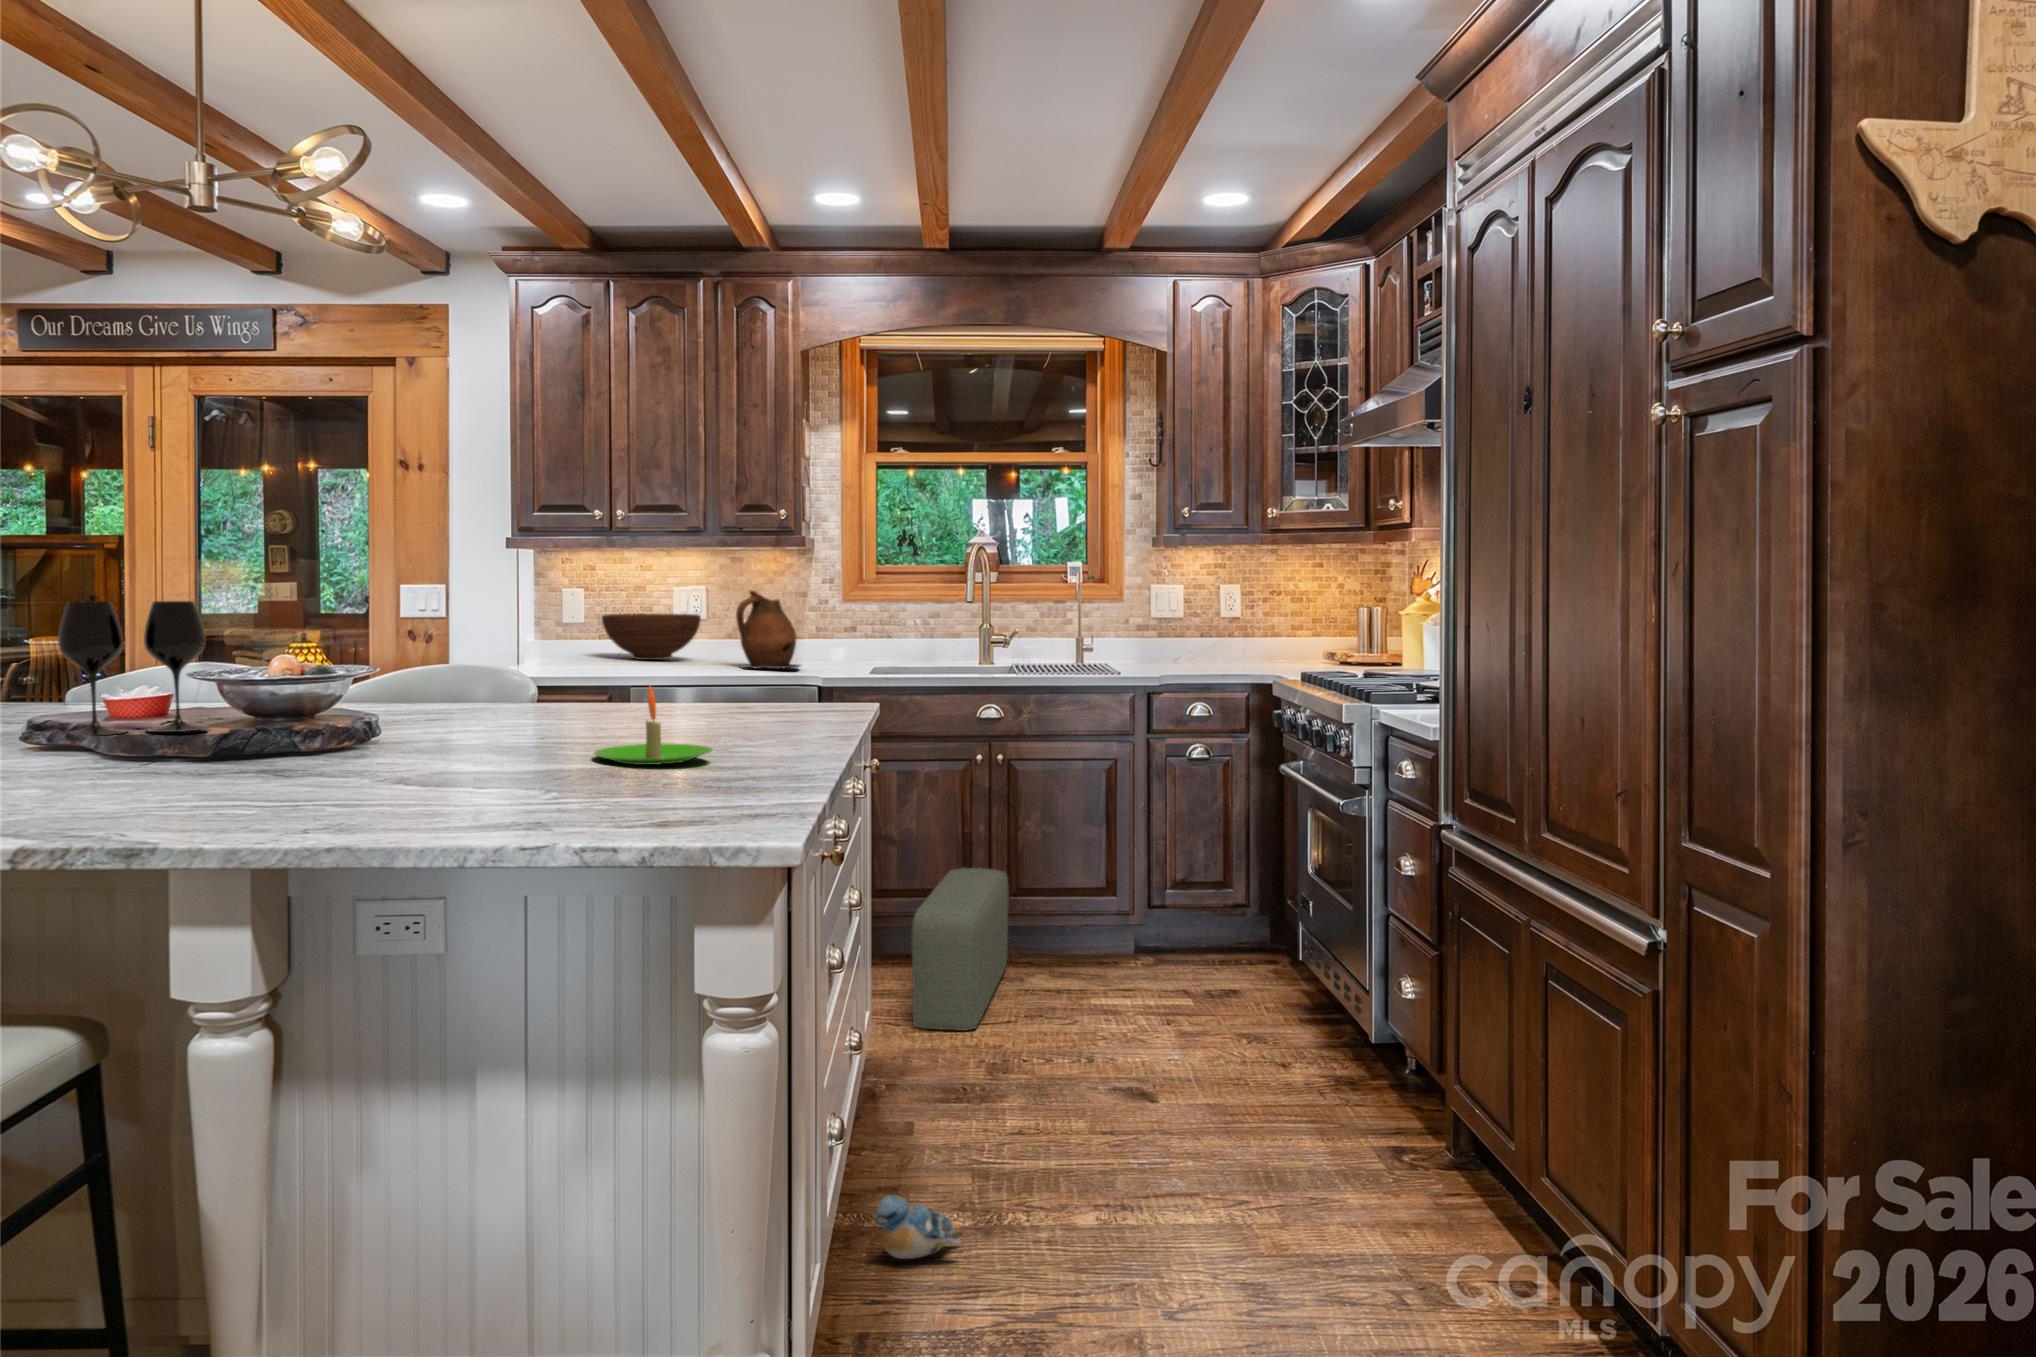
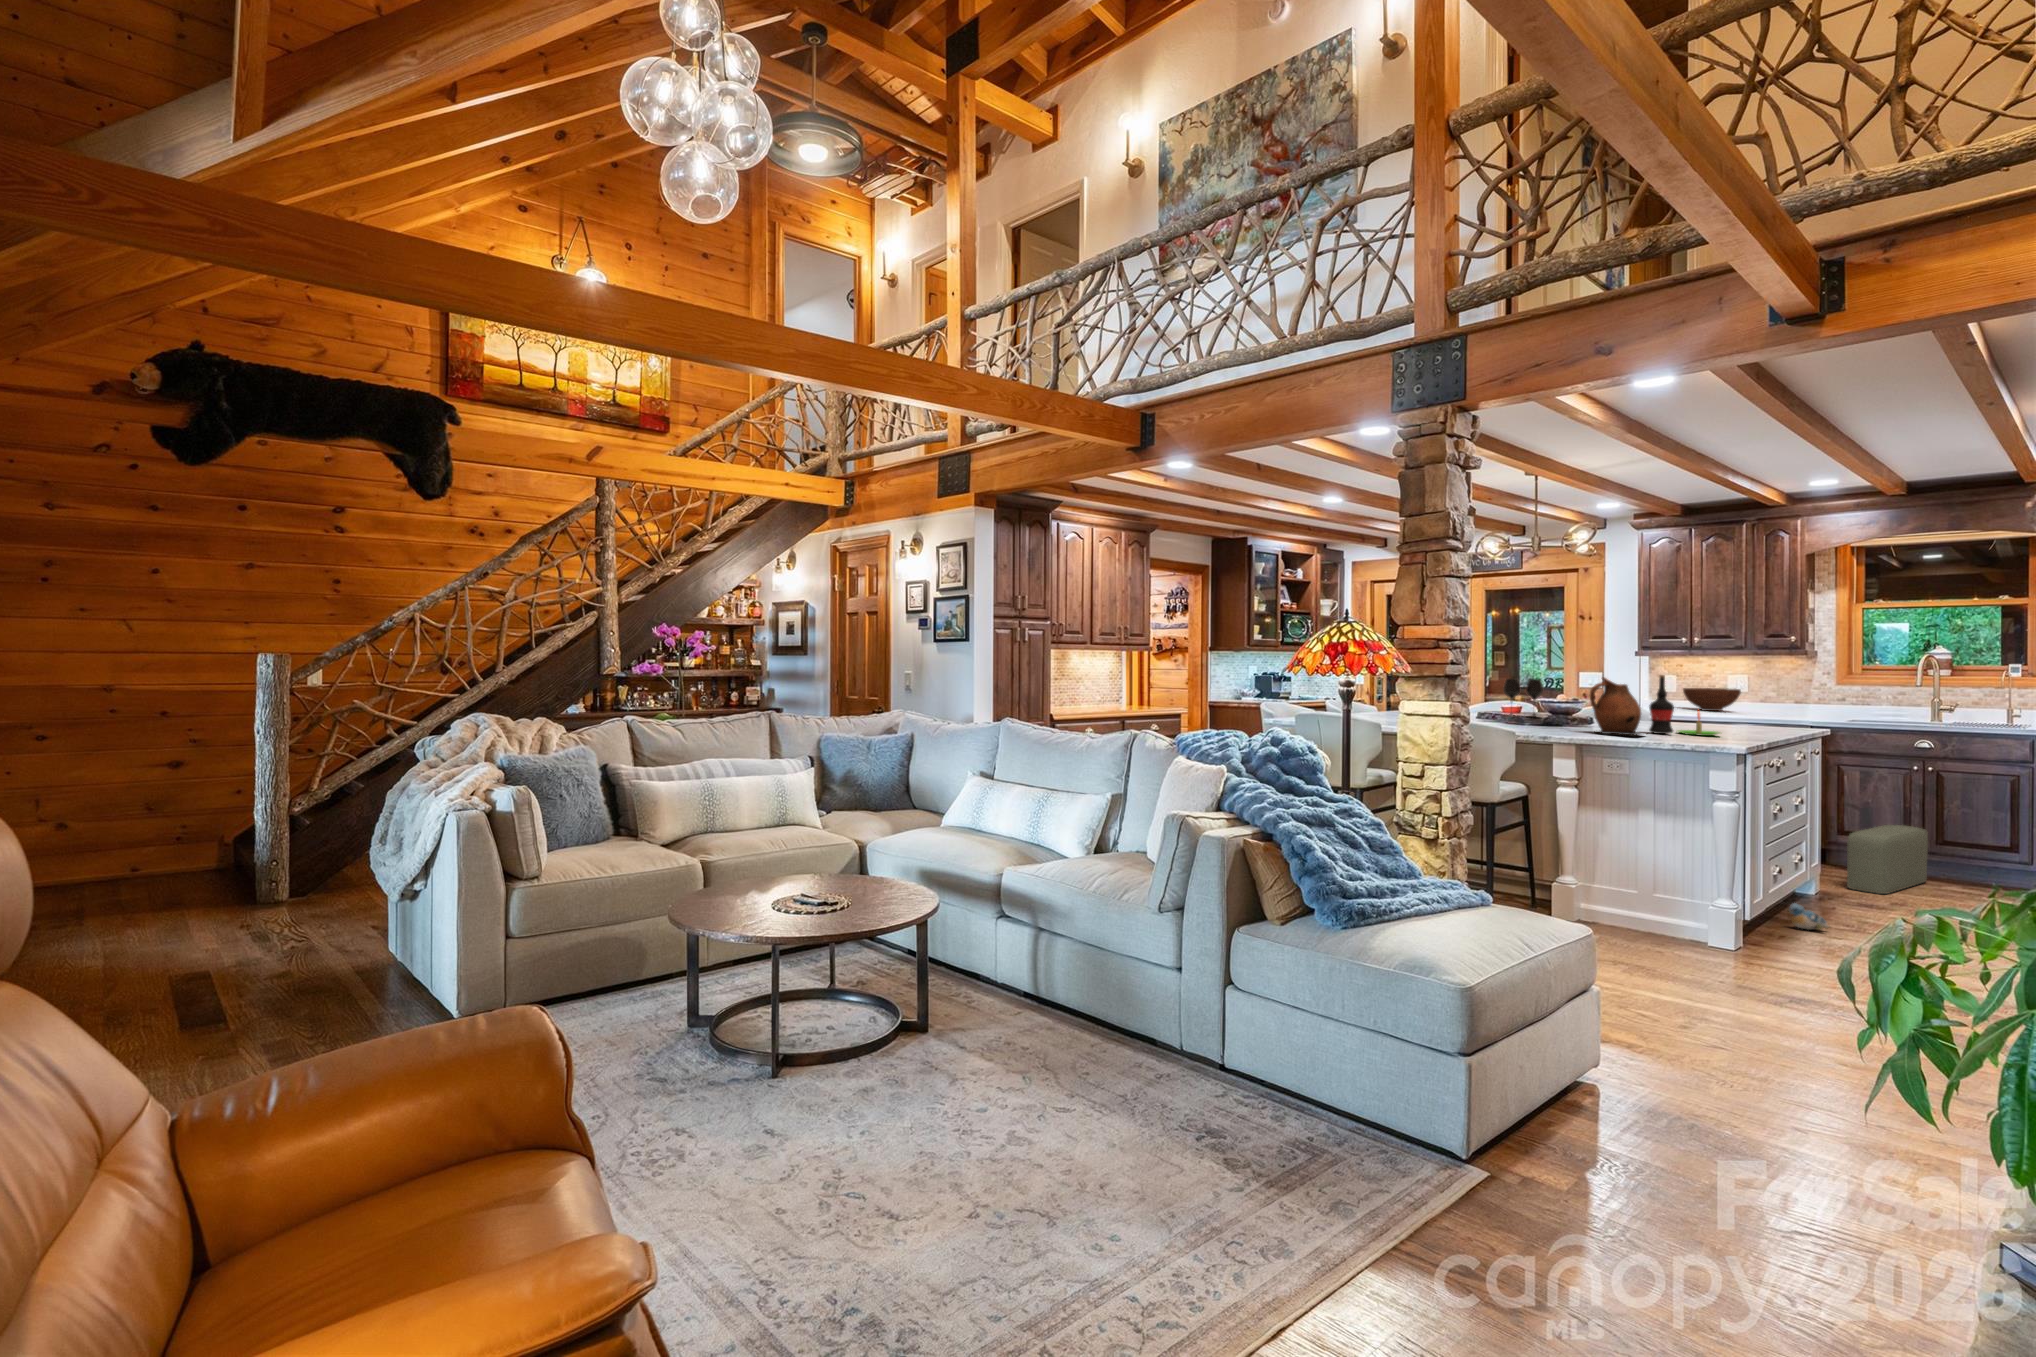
wine bottle: none [515,582,588,775] -> present [1649,675,1674,734]
ceramic pitcher: present [736,591,800,669] -> present [1590,678,1641,736]

